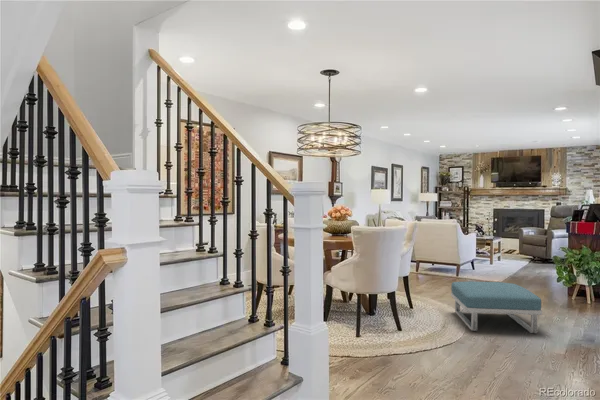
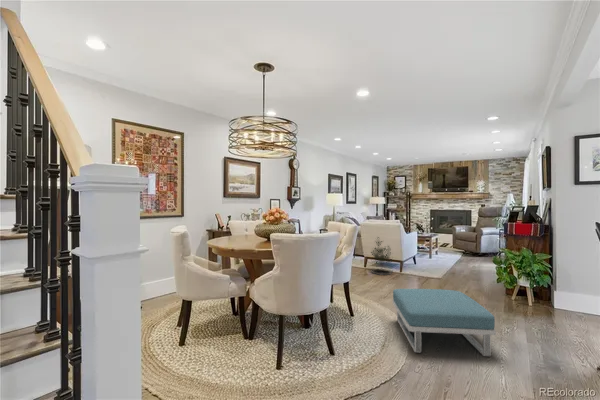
potted tree: none [423,237,450,279] -> present [371,237,392,275]

